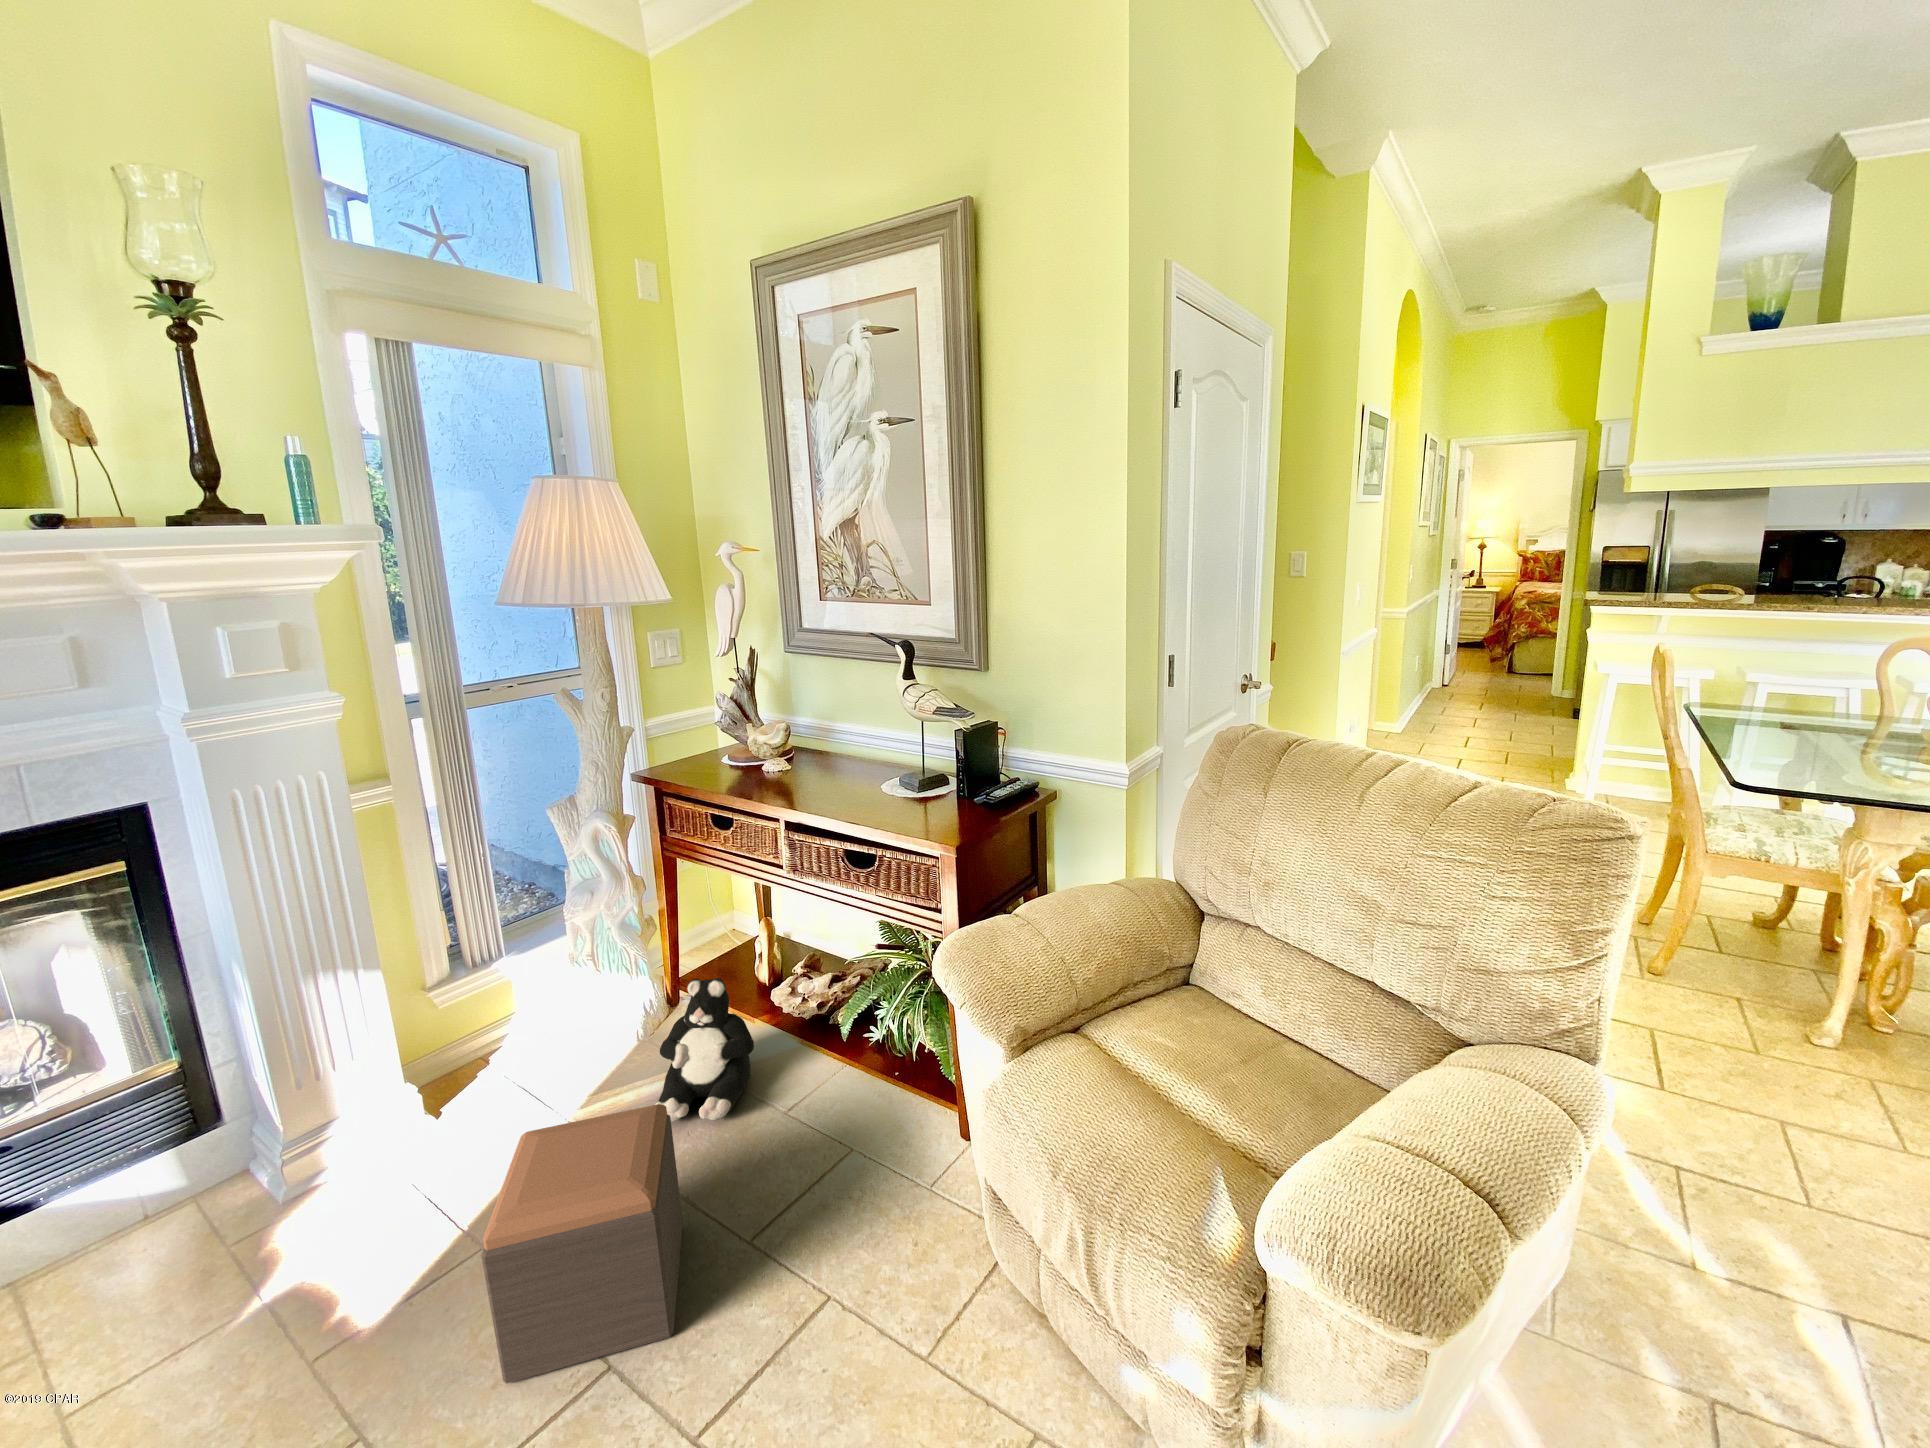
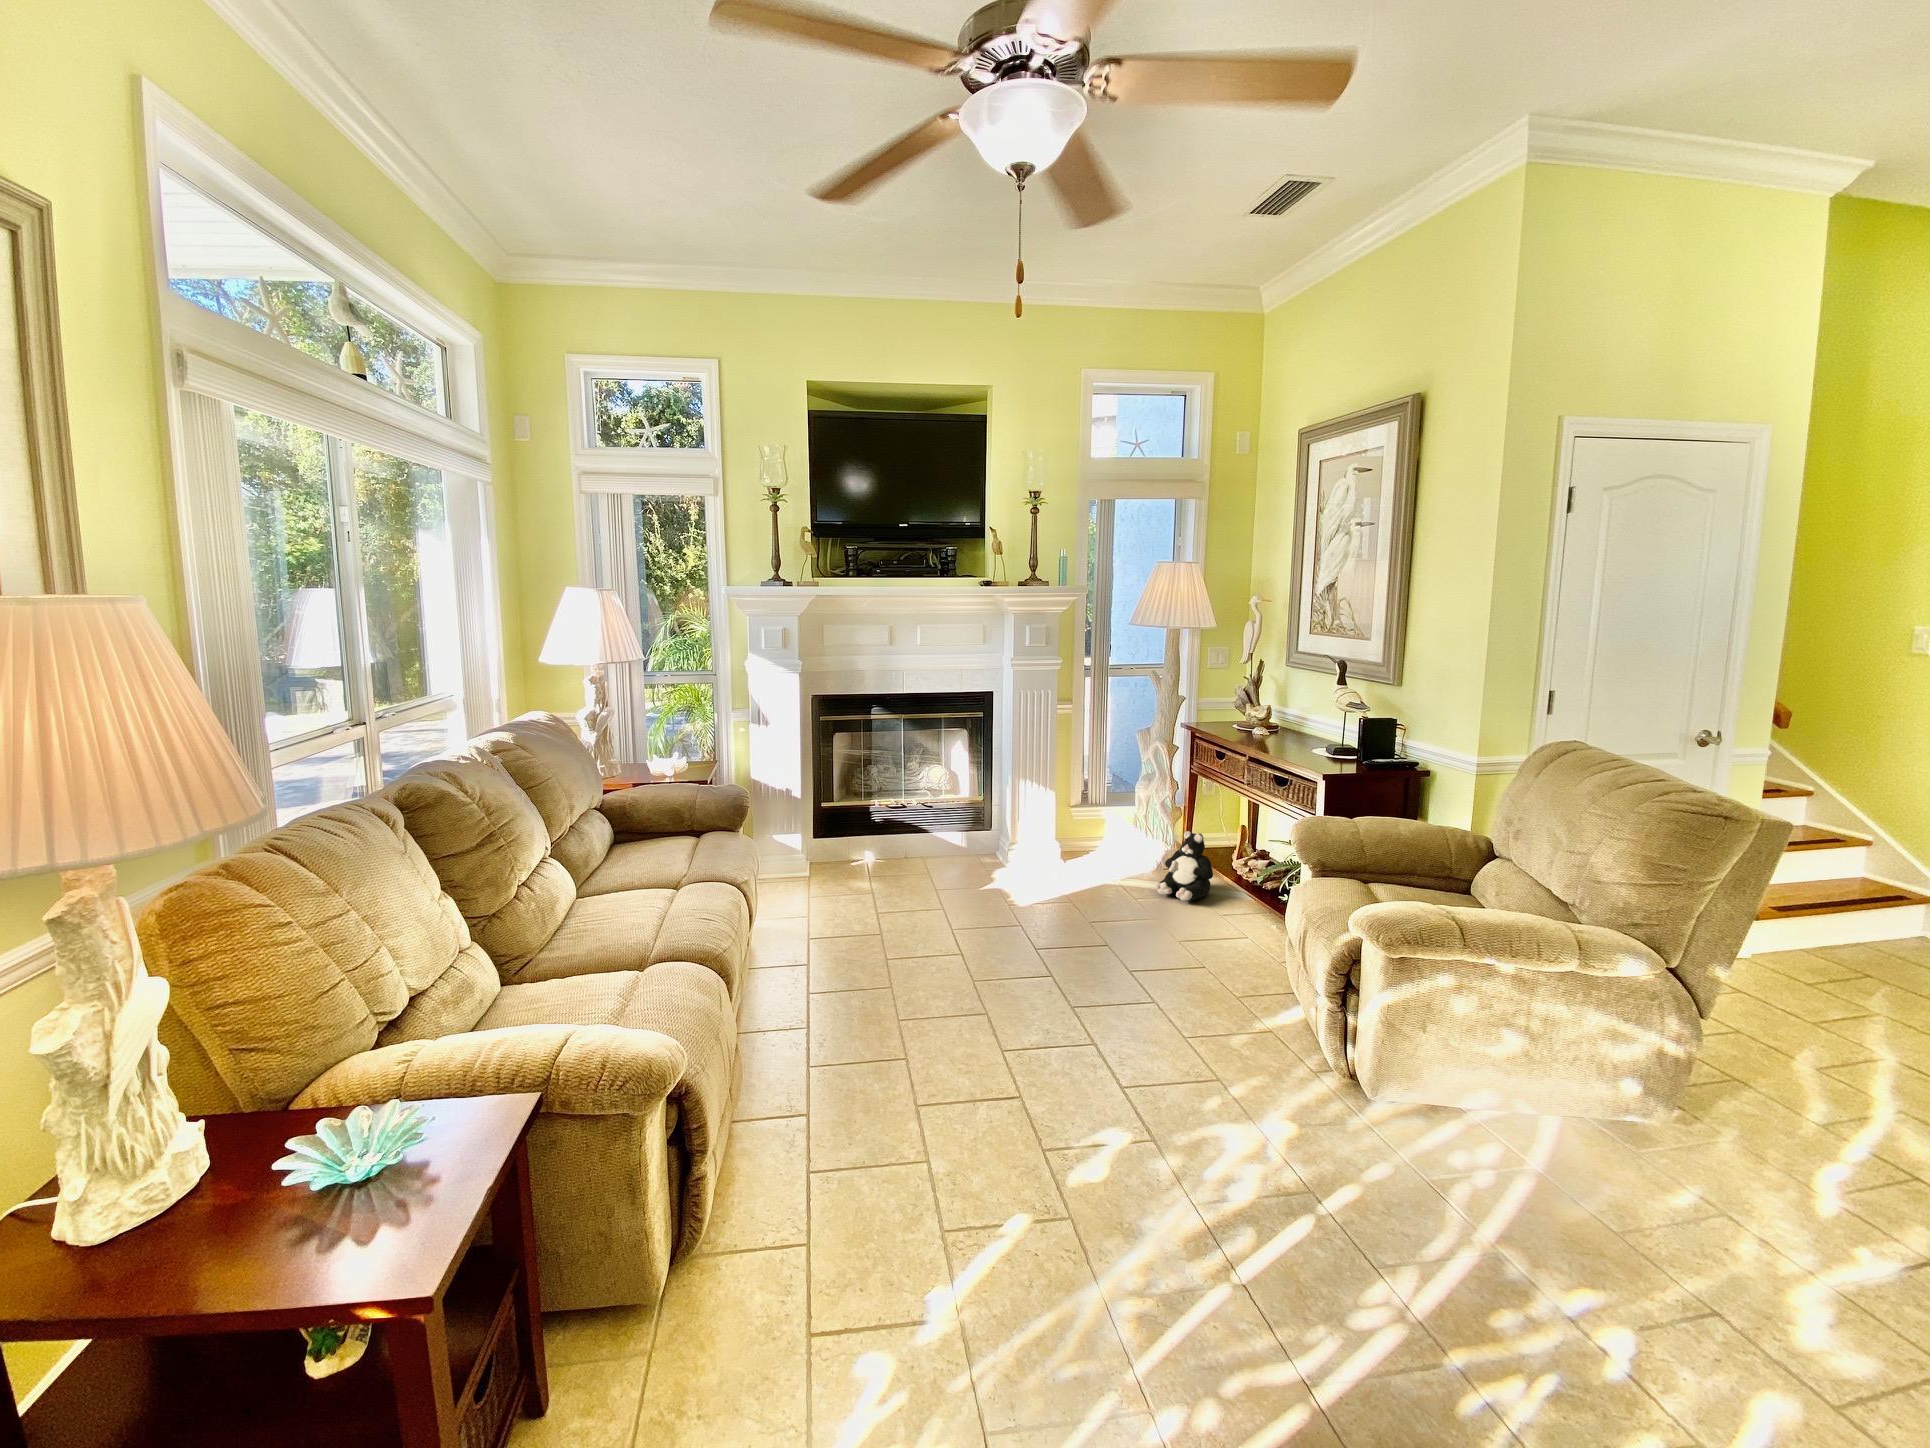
footstool: present [481,1104,683,1383] -> none [1073,850,1156,948]

